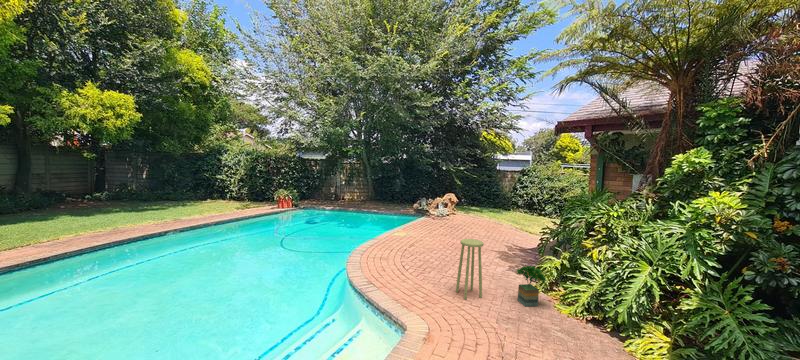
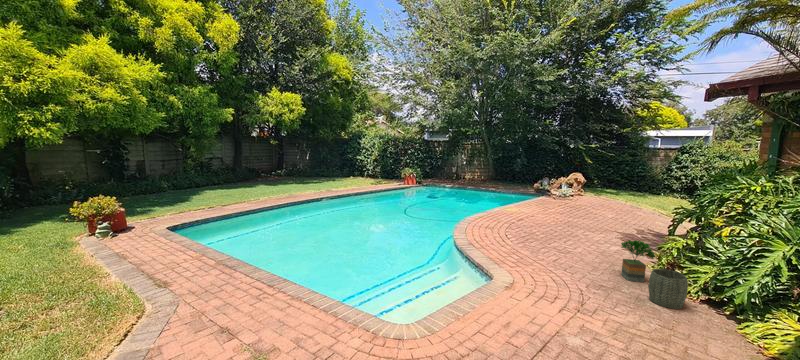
stool: present [456,239,484,300] -> none [553,210,583,268]
woven basket: none [549,295,581,334] -> present [648,269,688,309]

